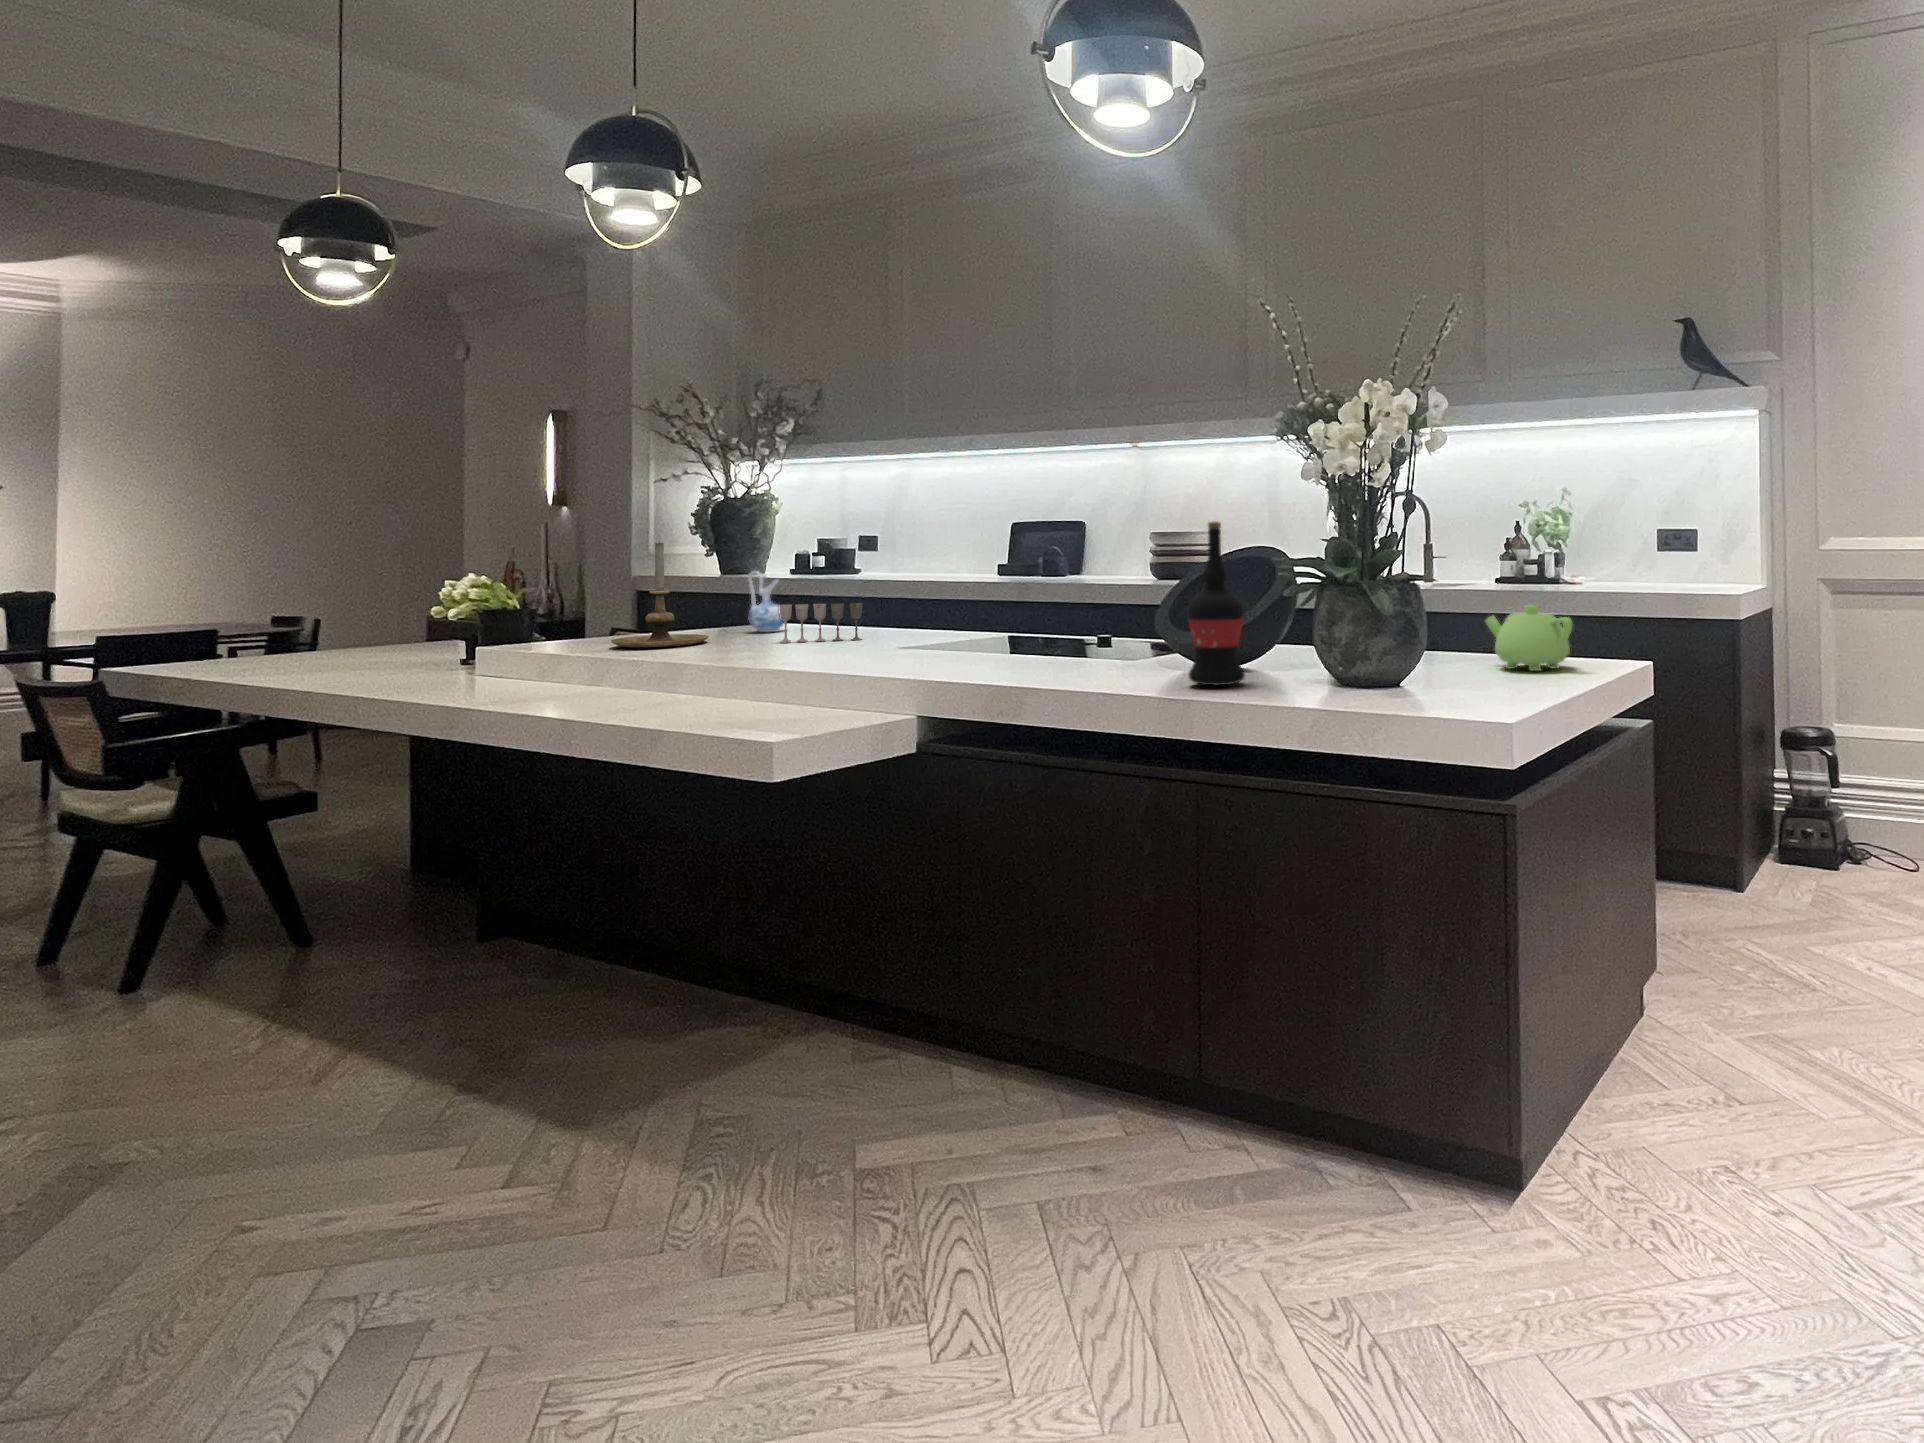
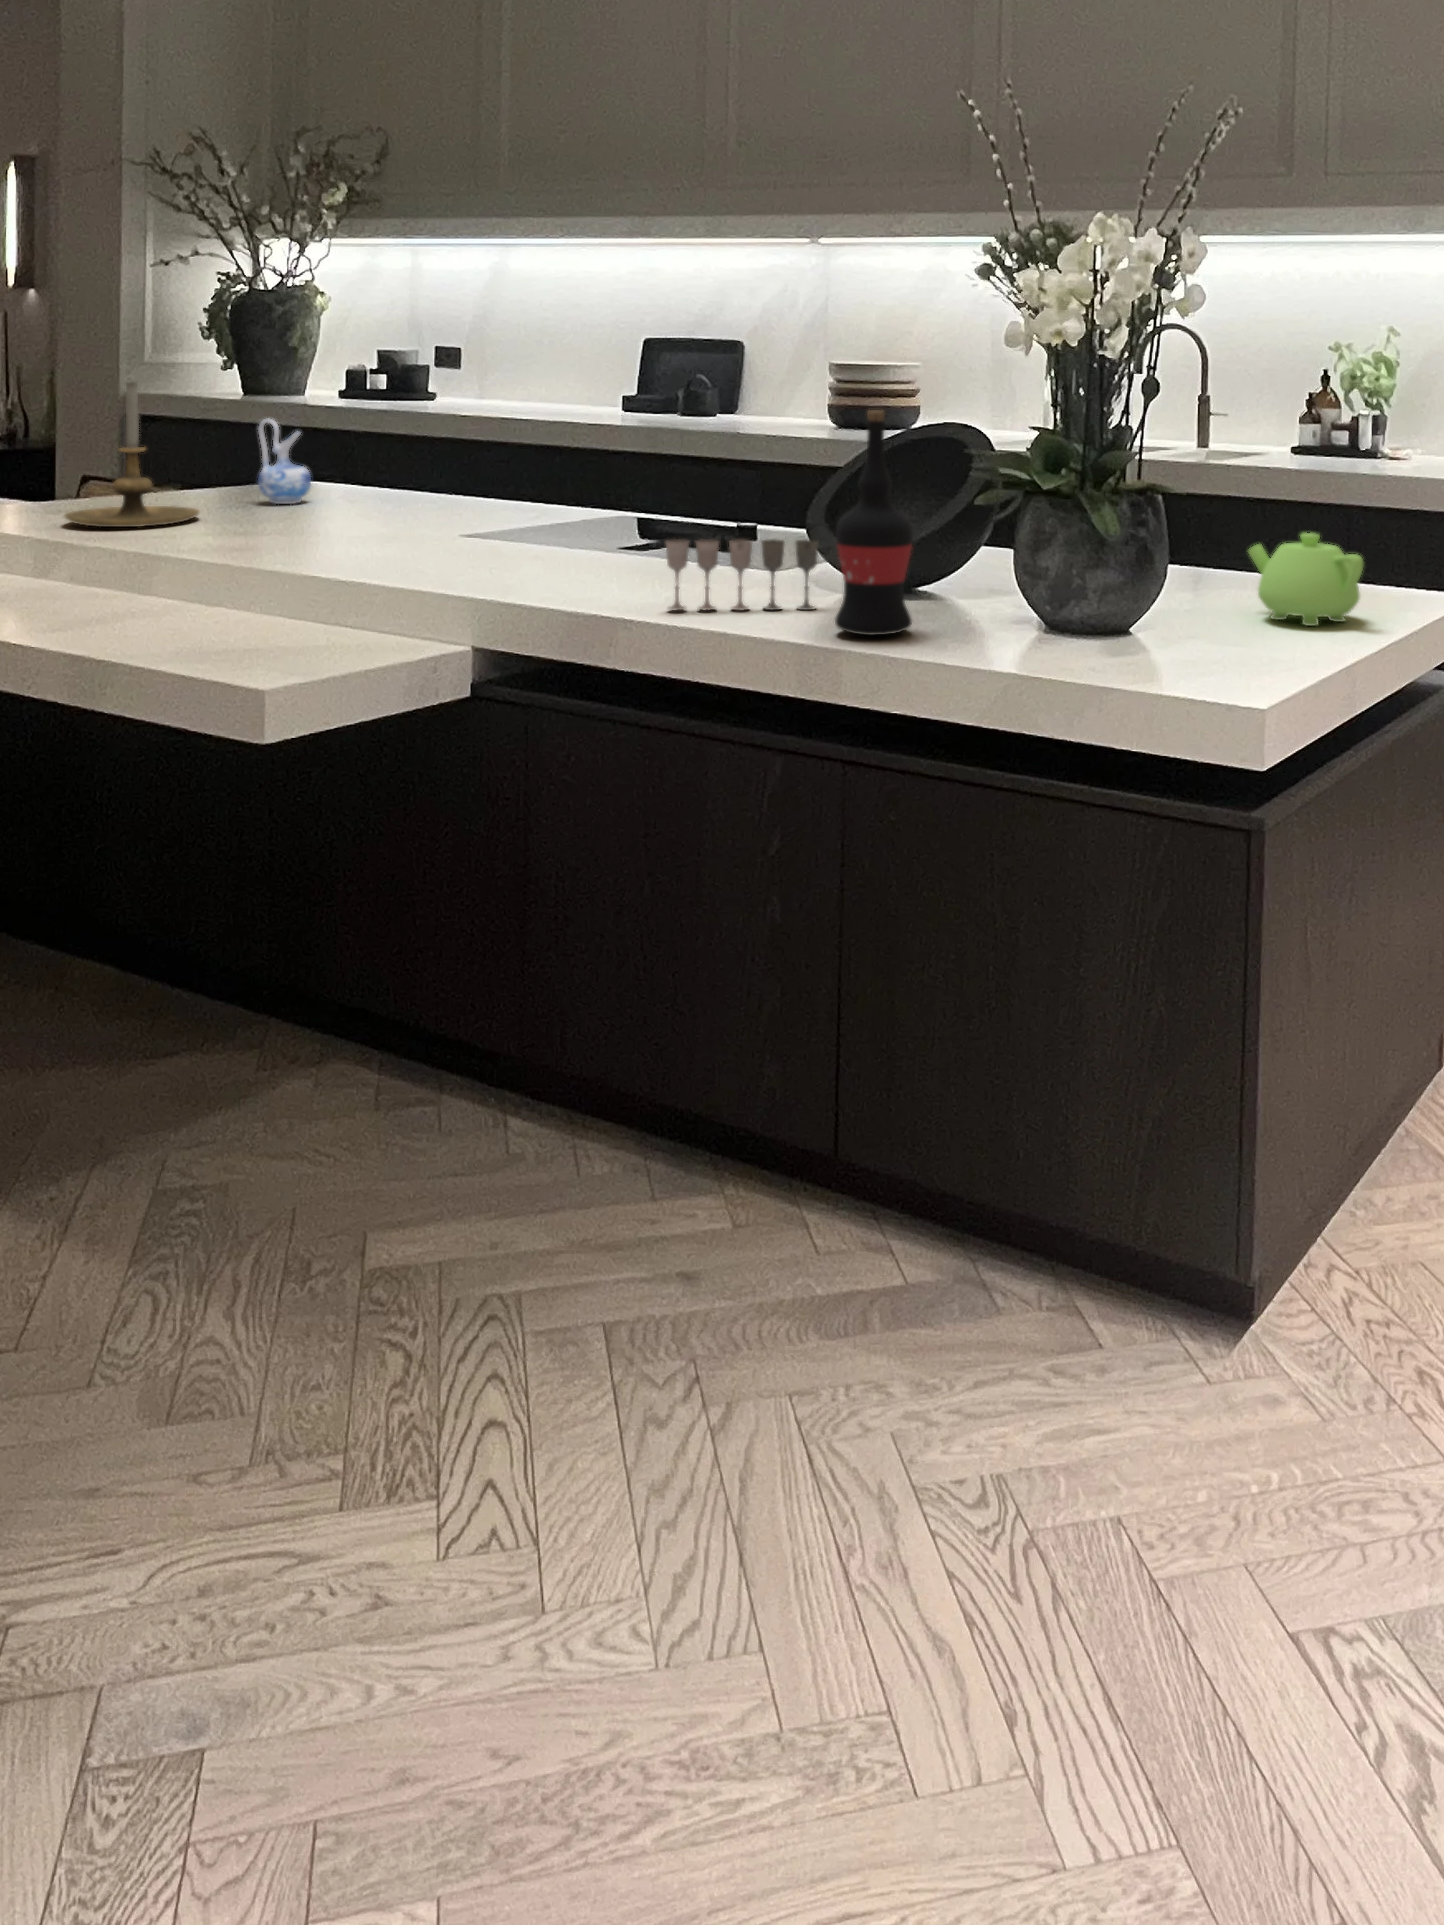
wine glass: present [779,603,862,642] -> present [666,539,819,610]

